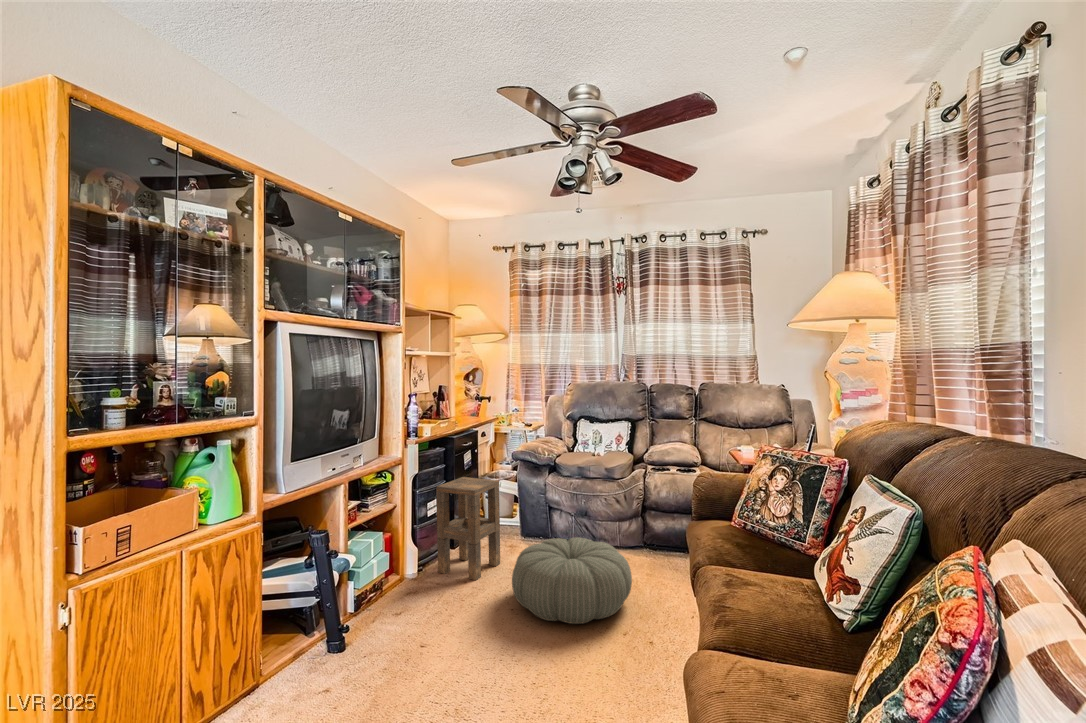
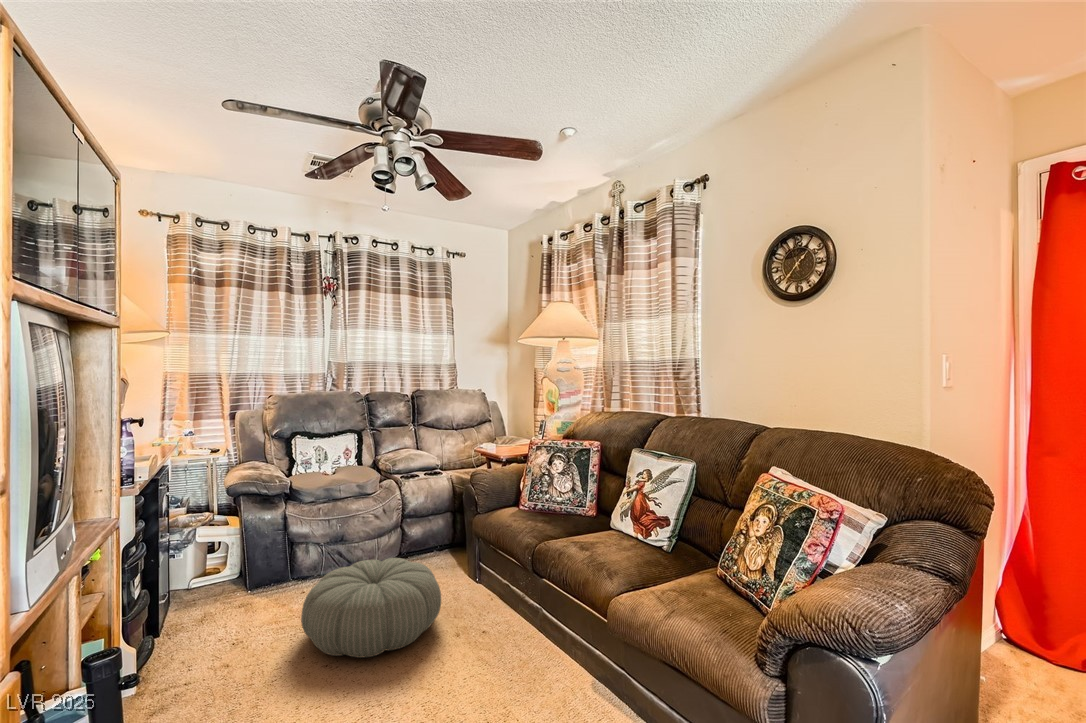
side table: present [437,477,500,580] -> none [151,520,240,670]

